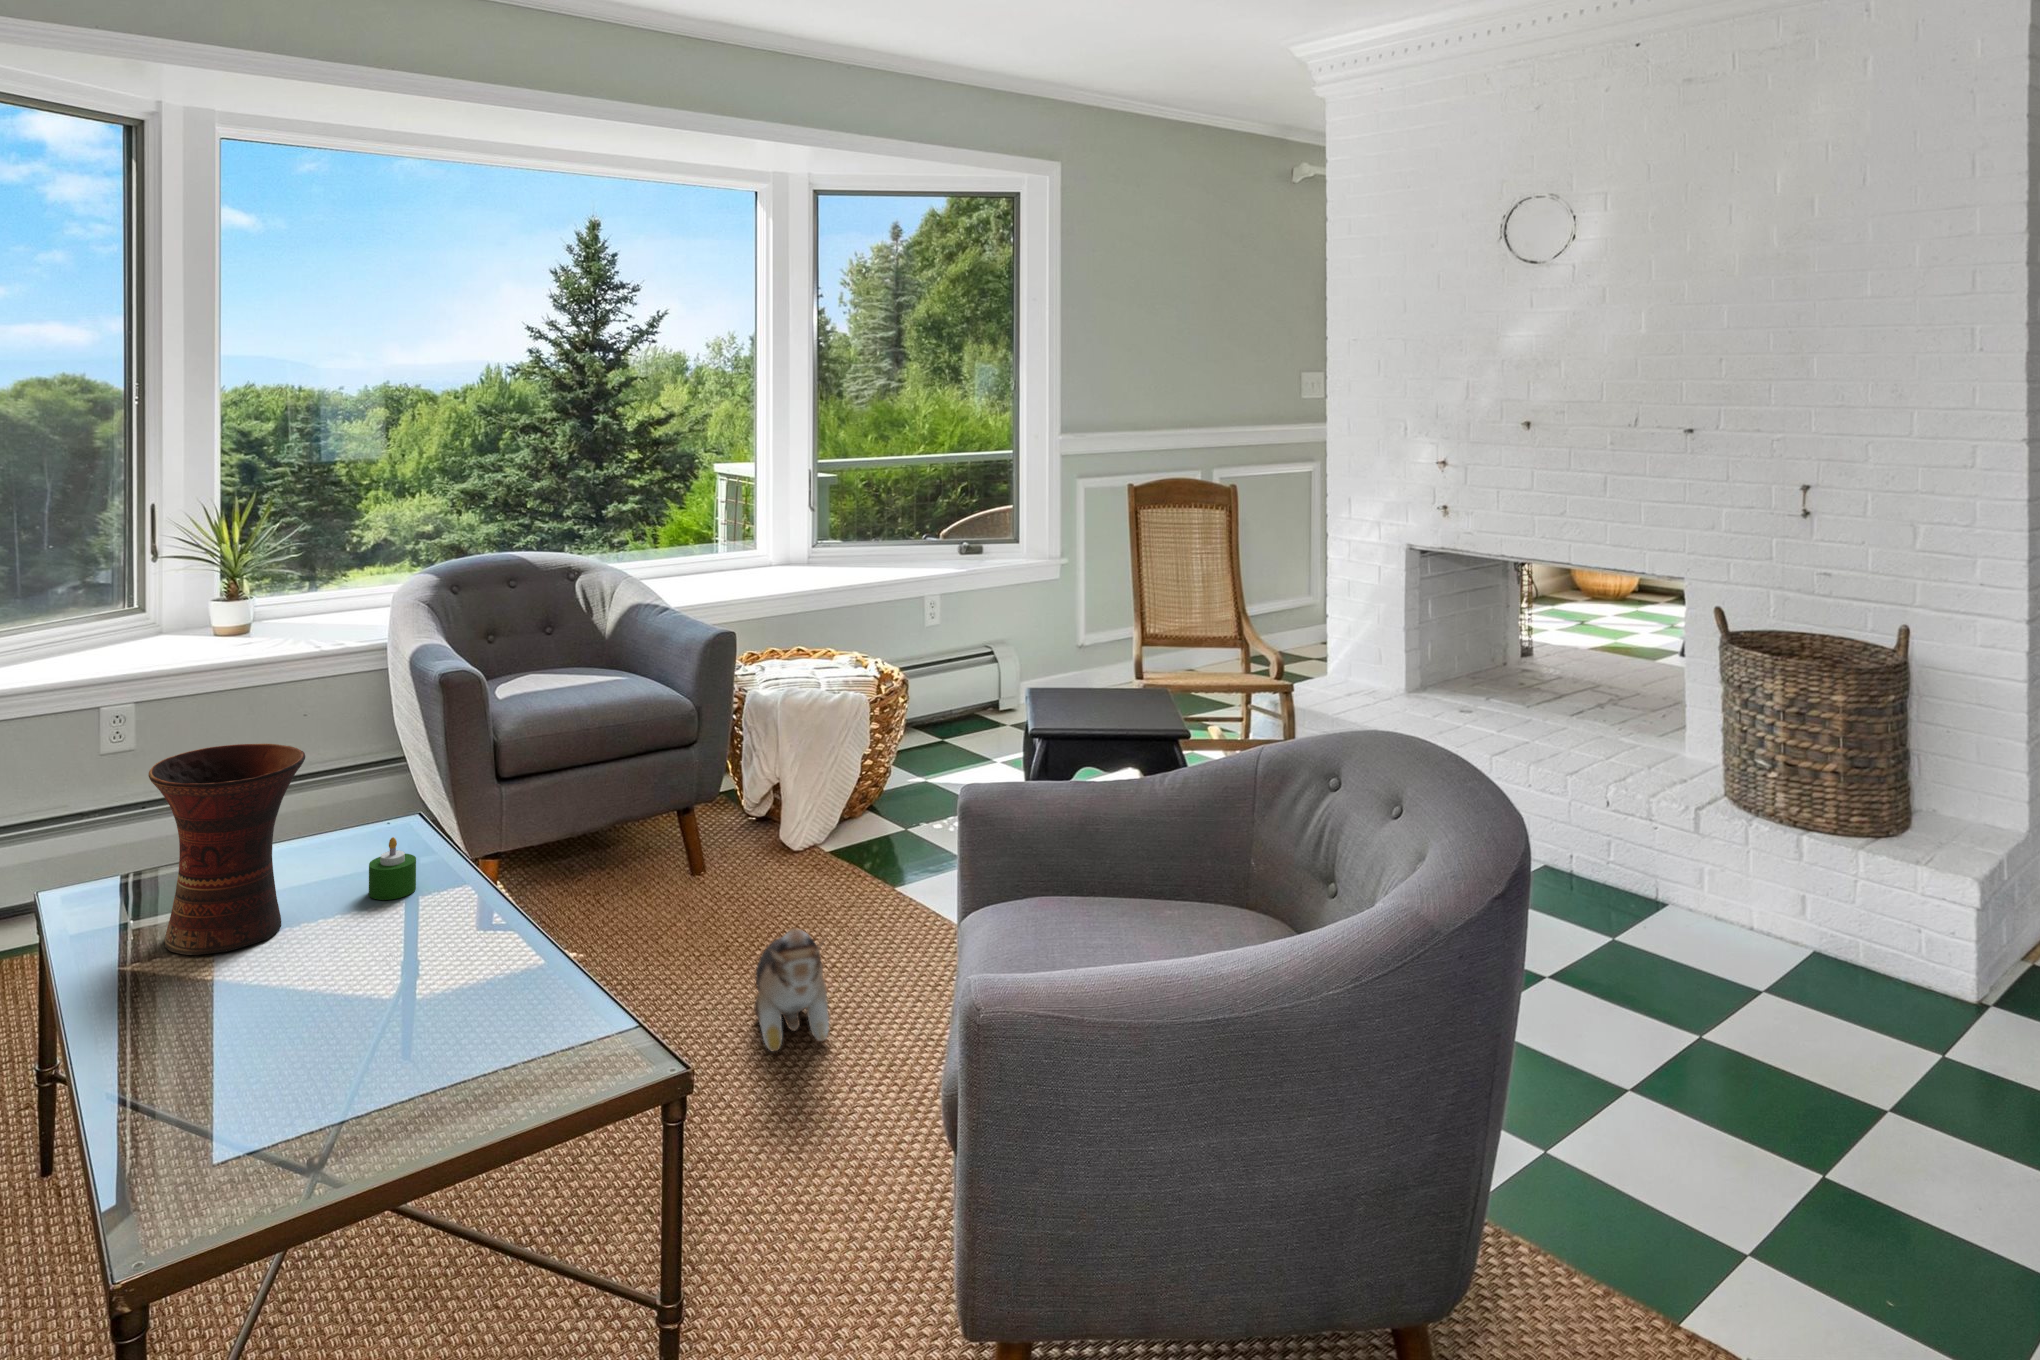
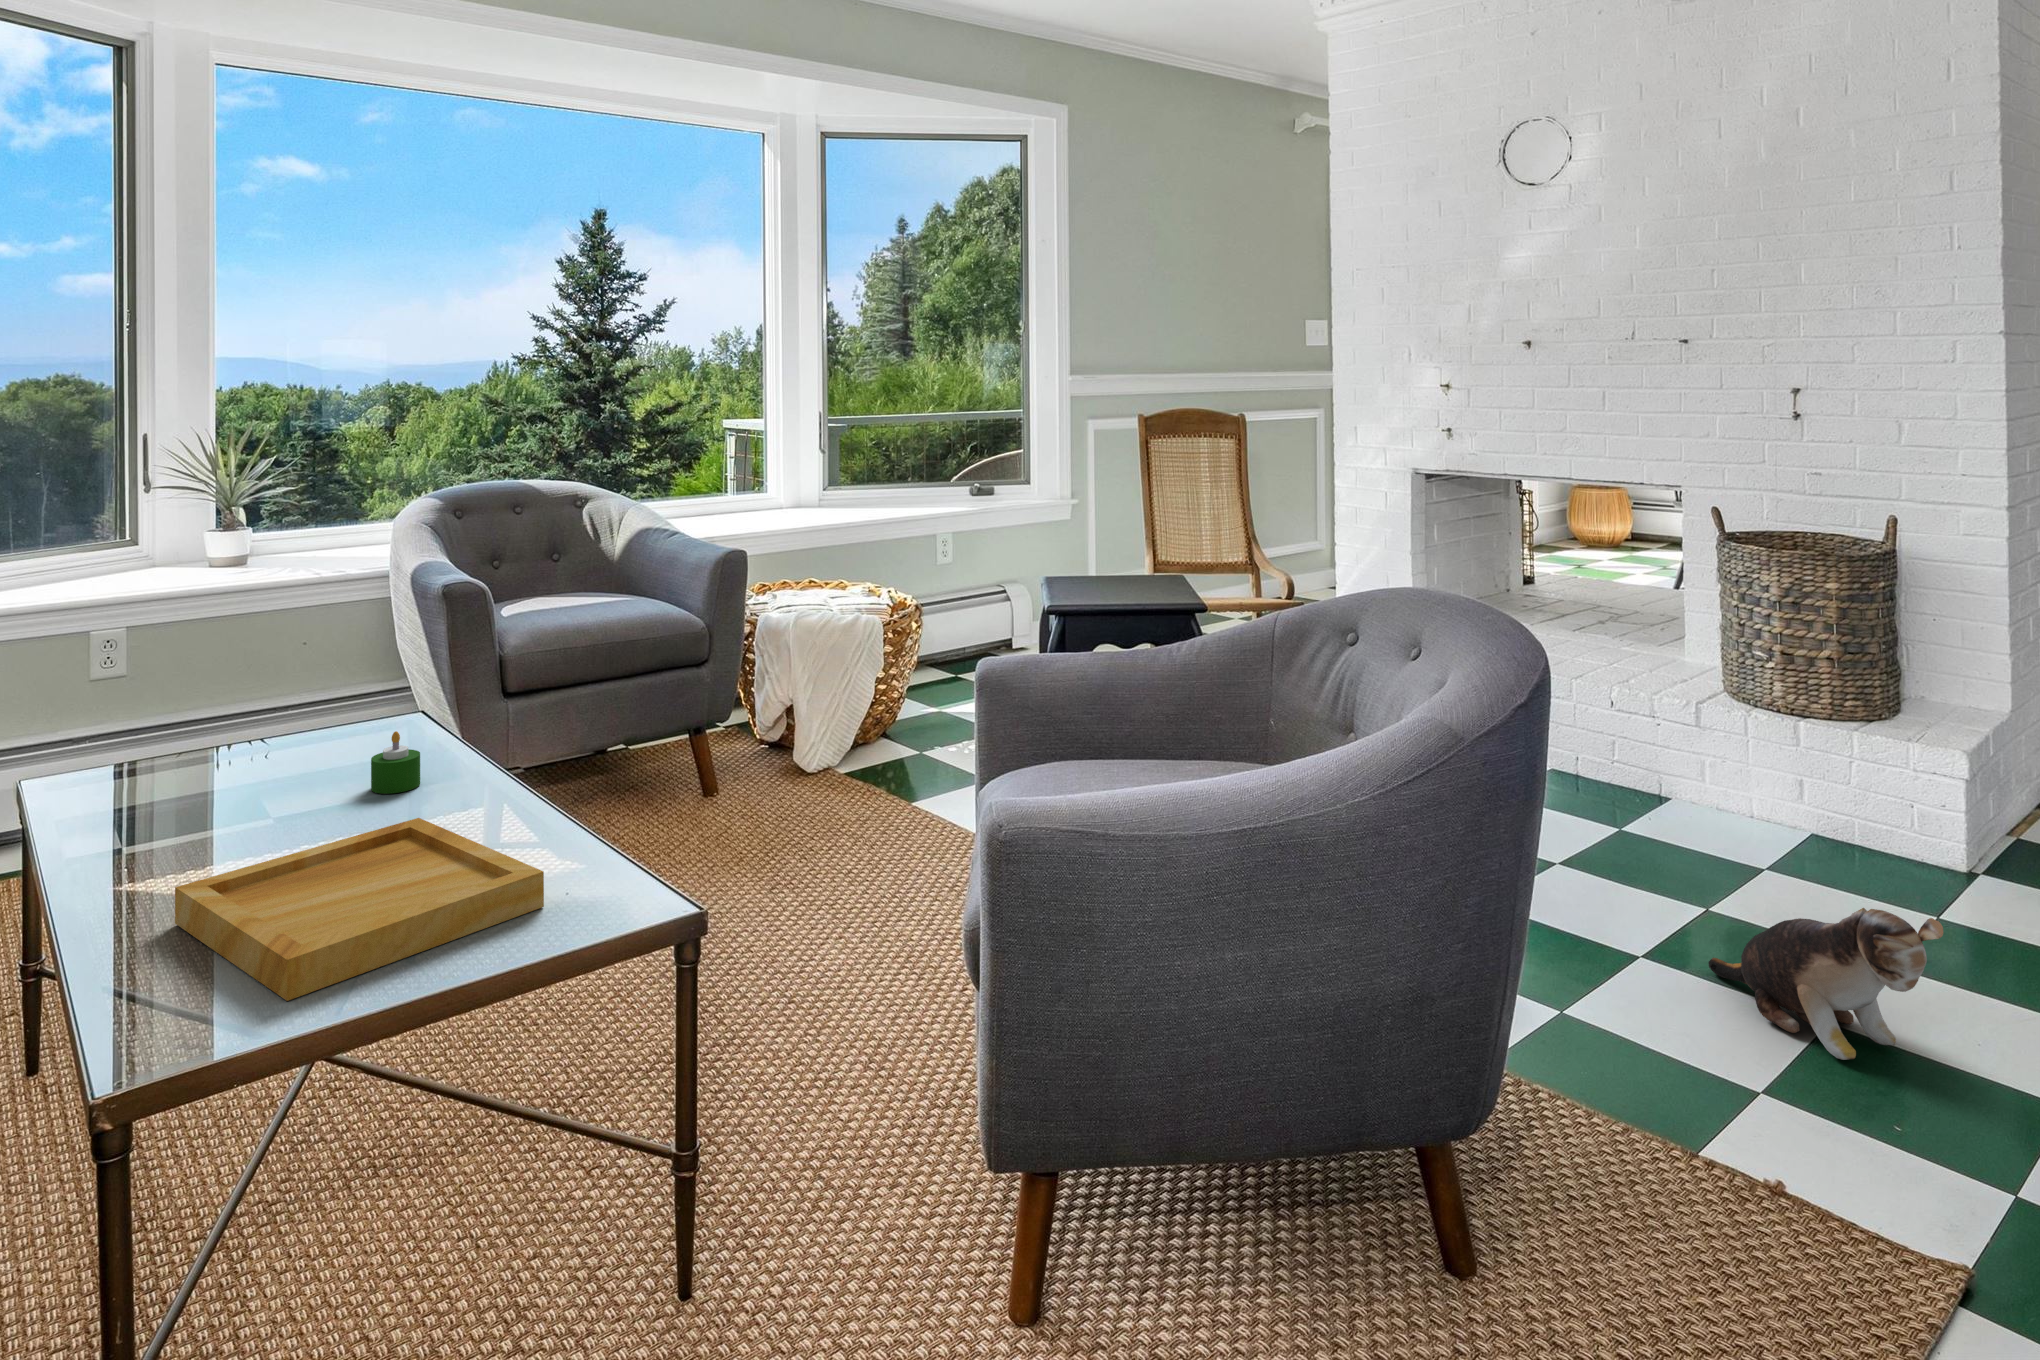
vase: present [148,744,305,955] -> none [138,635,304,842]
plush toy: present [754,928,829,1051] -> present [1708,908,1943,1060]
tray: none [180,938,531,1151] -> present [175,818,544,1001]

